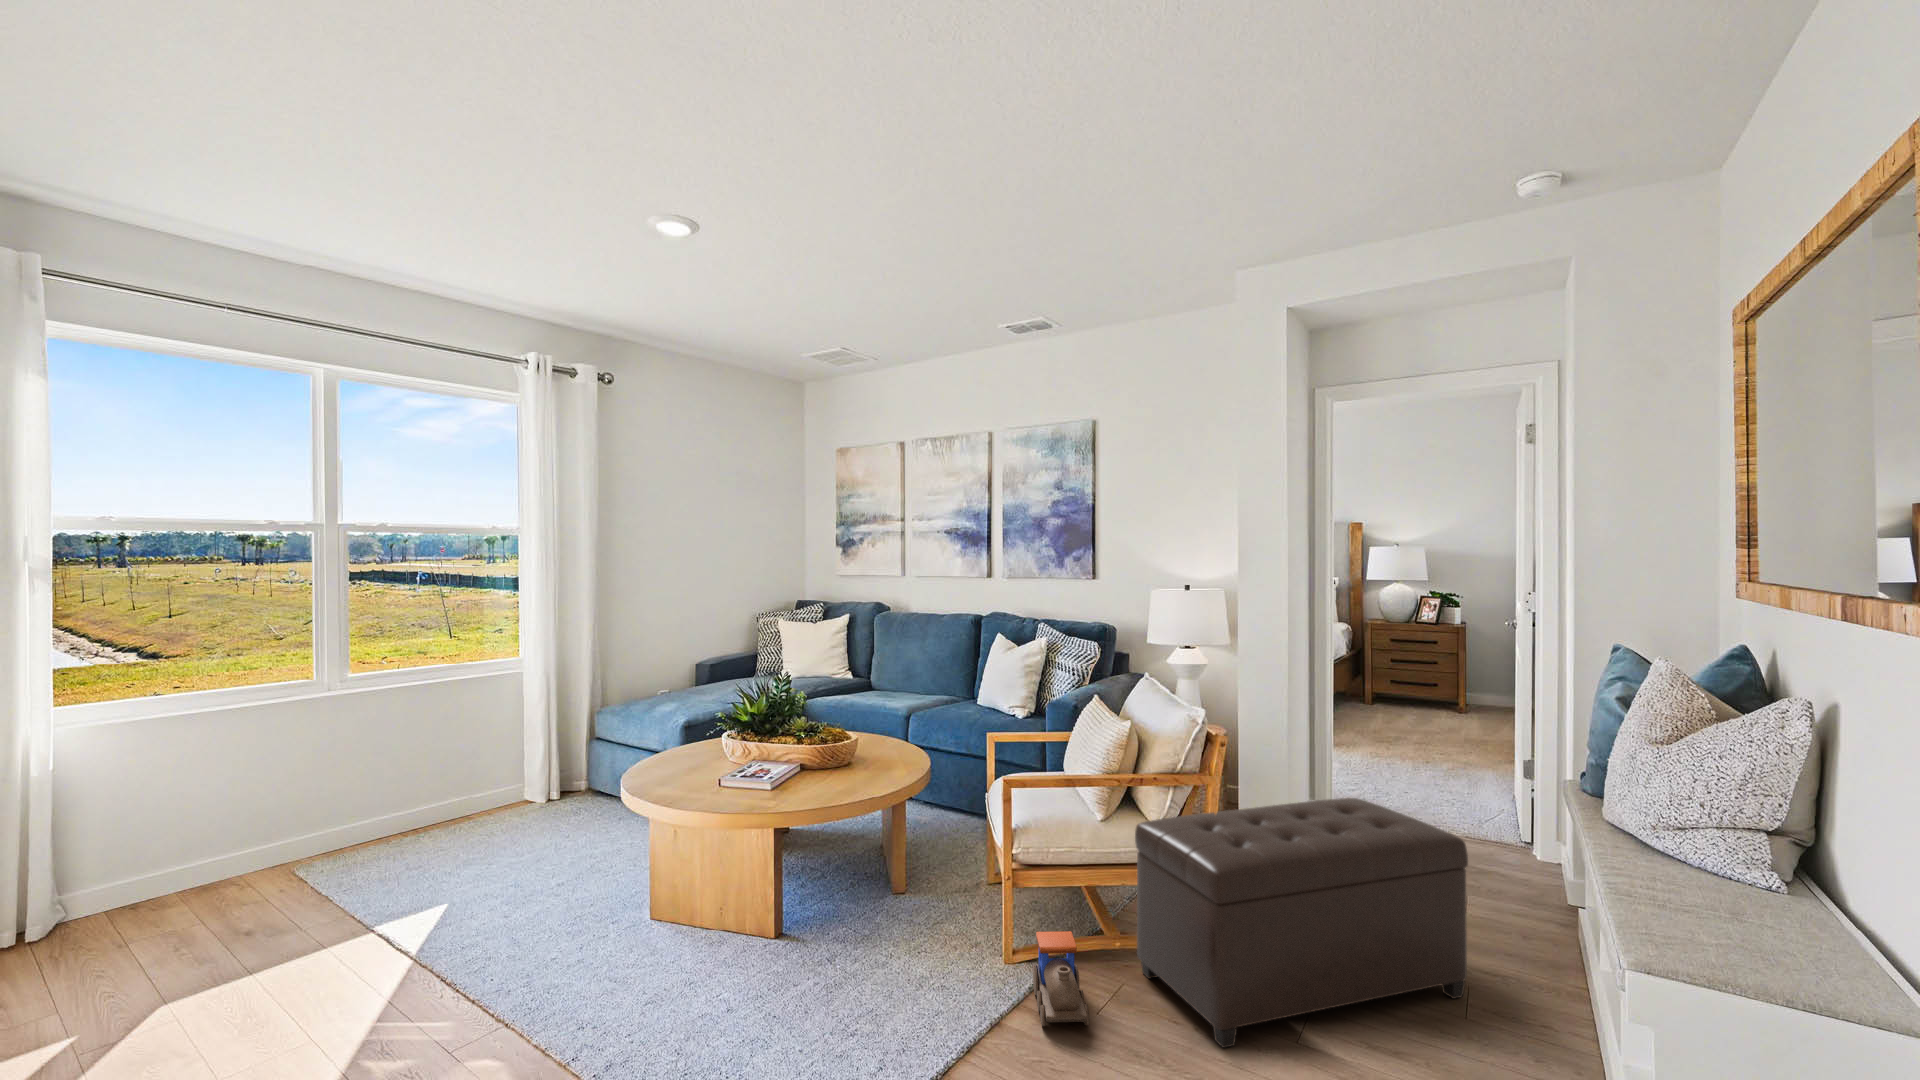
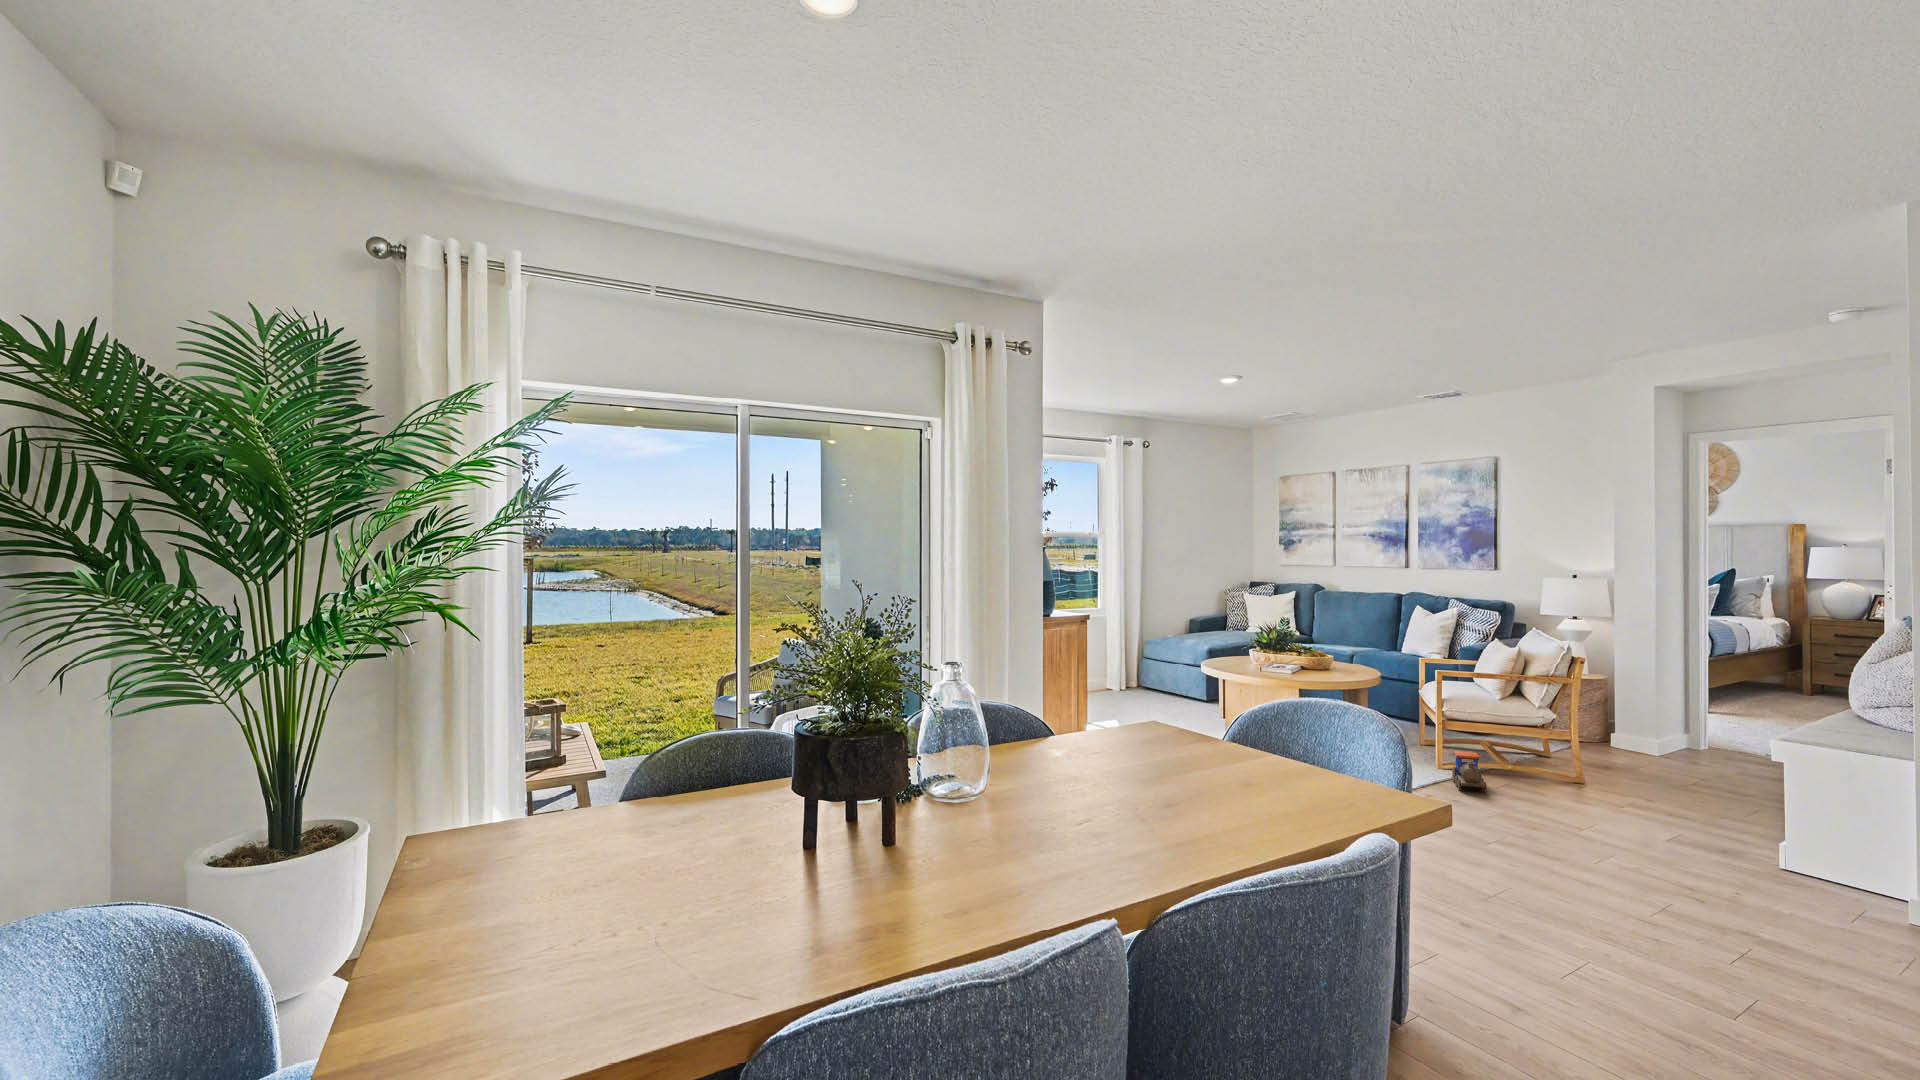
ottoman: present [1135,798,1468,1048] -> none [1517,698,1749,811]

